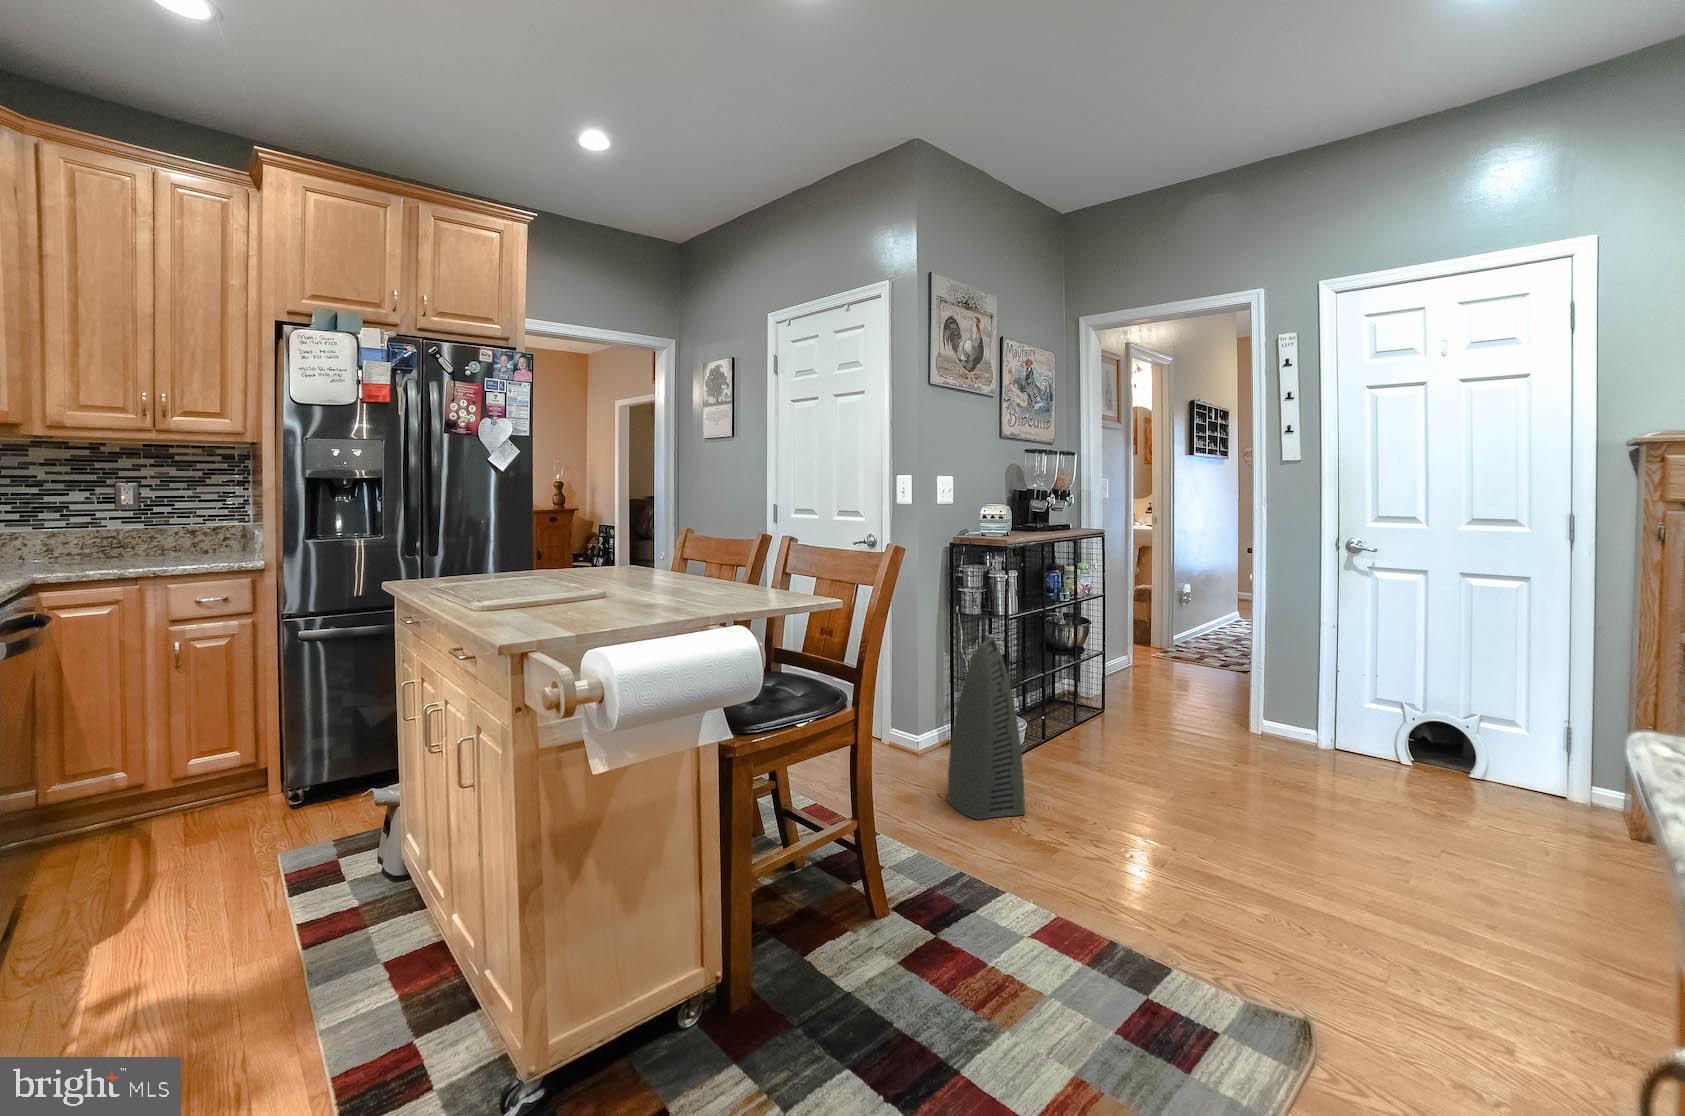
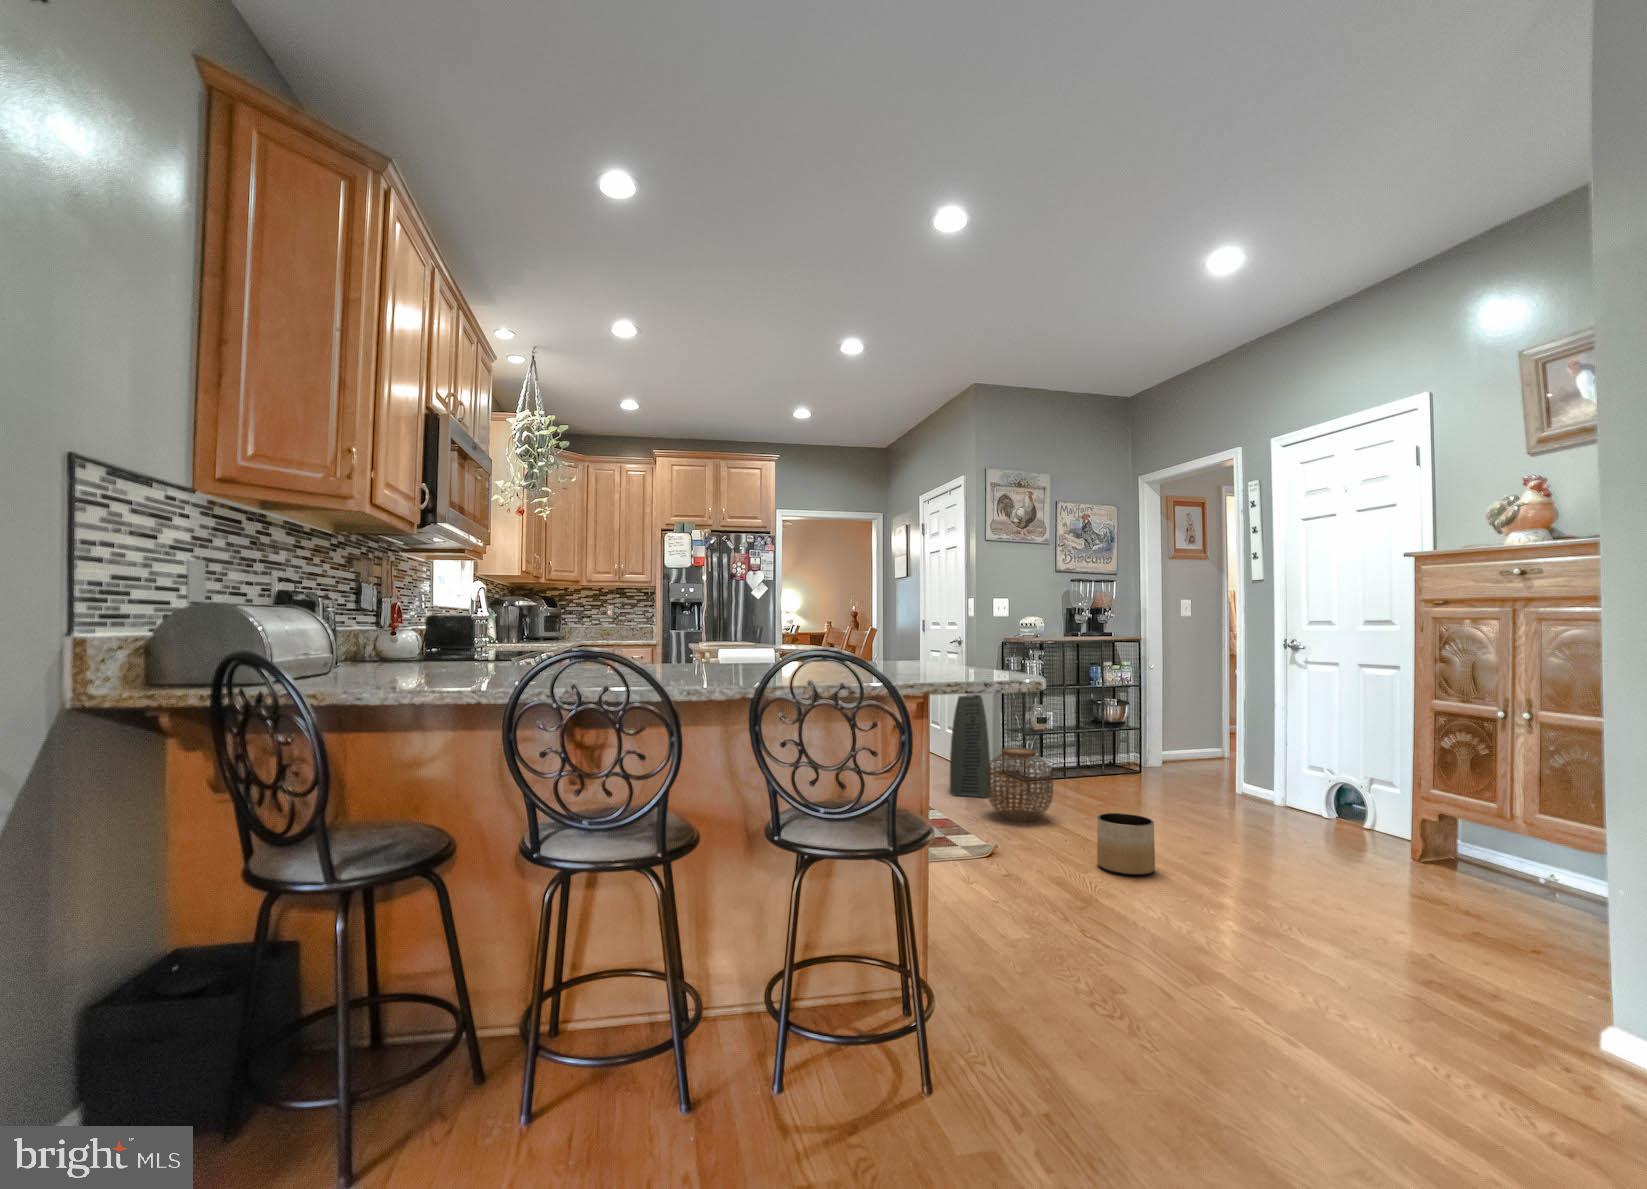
woven basket: none [1094,744,1215,879] -> present [986,748,1053,822]
planter: none [1460,884,1594,1021] -> present [1097,813,1155,875]

